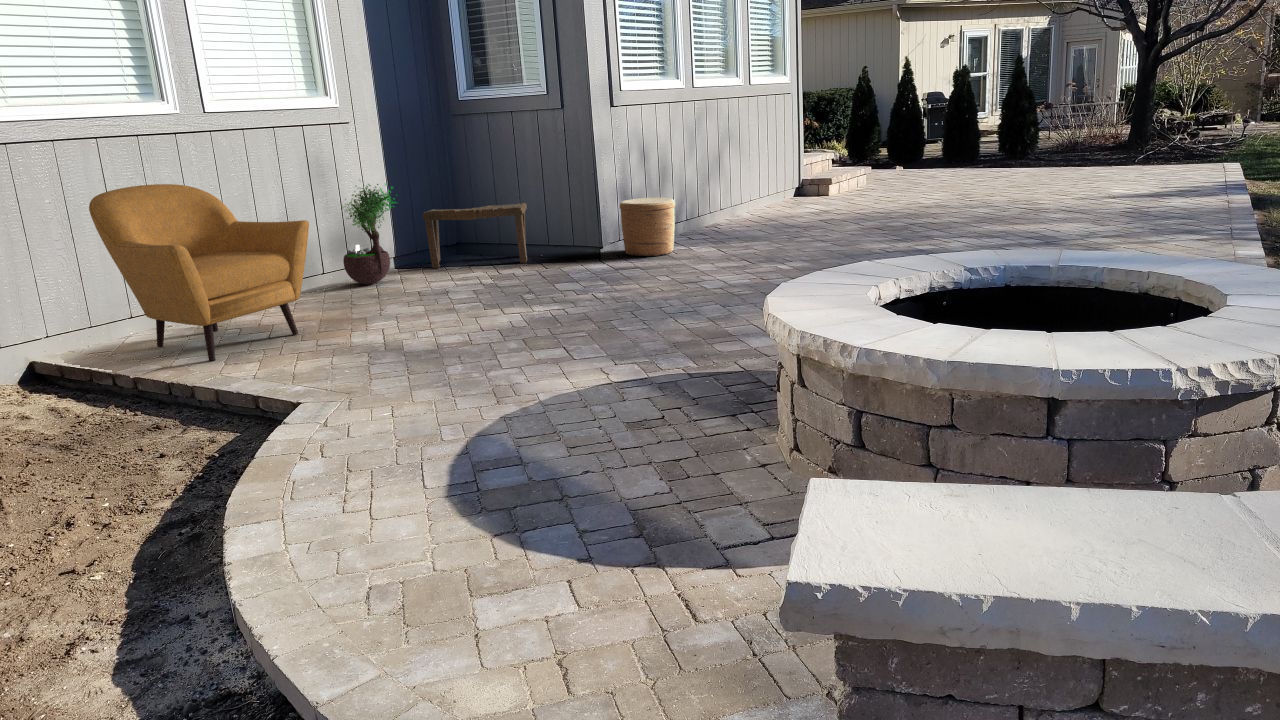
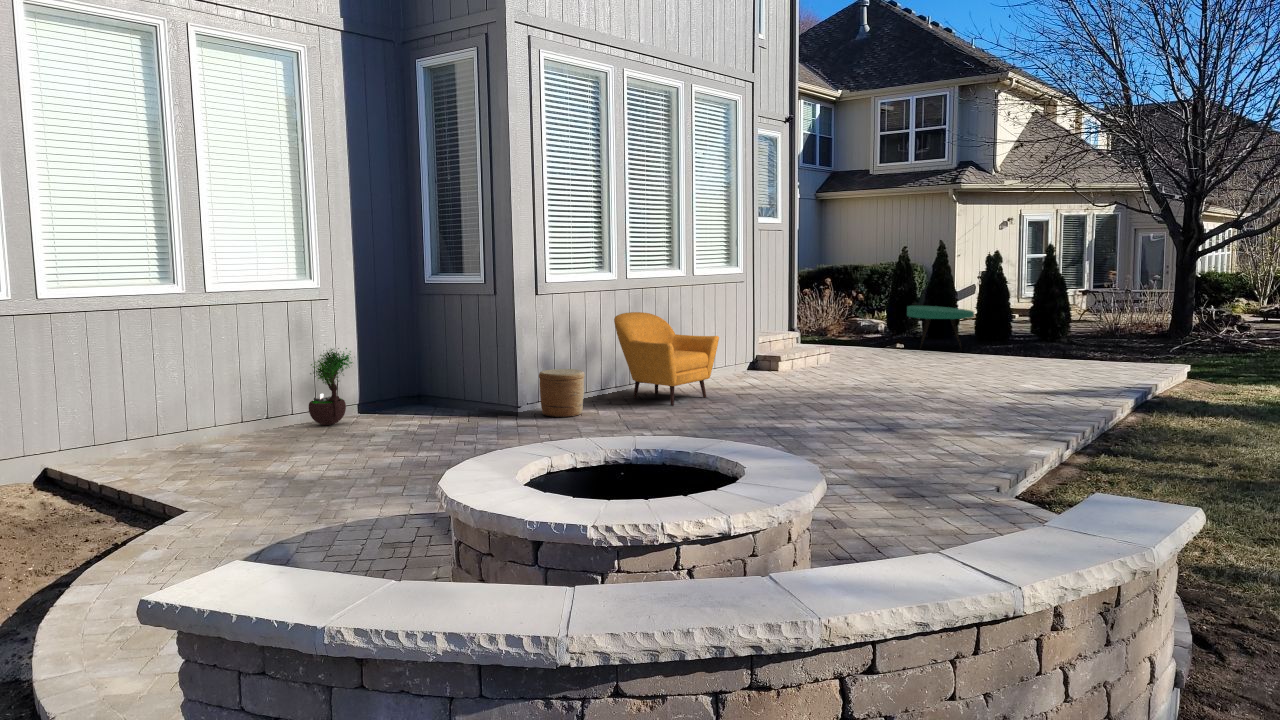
coffee table: none [936,119,1010,167] -> present [907,306,974,349]
armchair: present [89,184,309,361] -> present [614,312,719,405]
bench: present [423,203,527,268] -> none [382,367,470,416]

